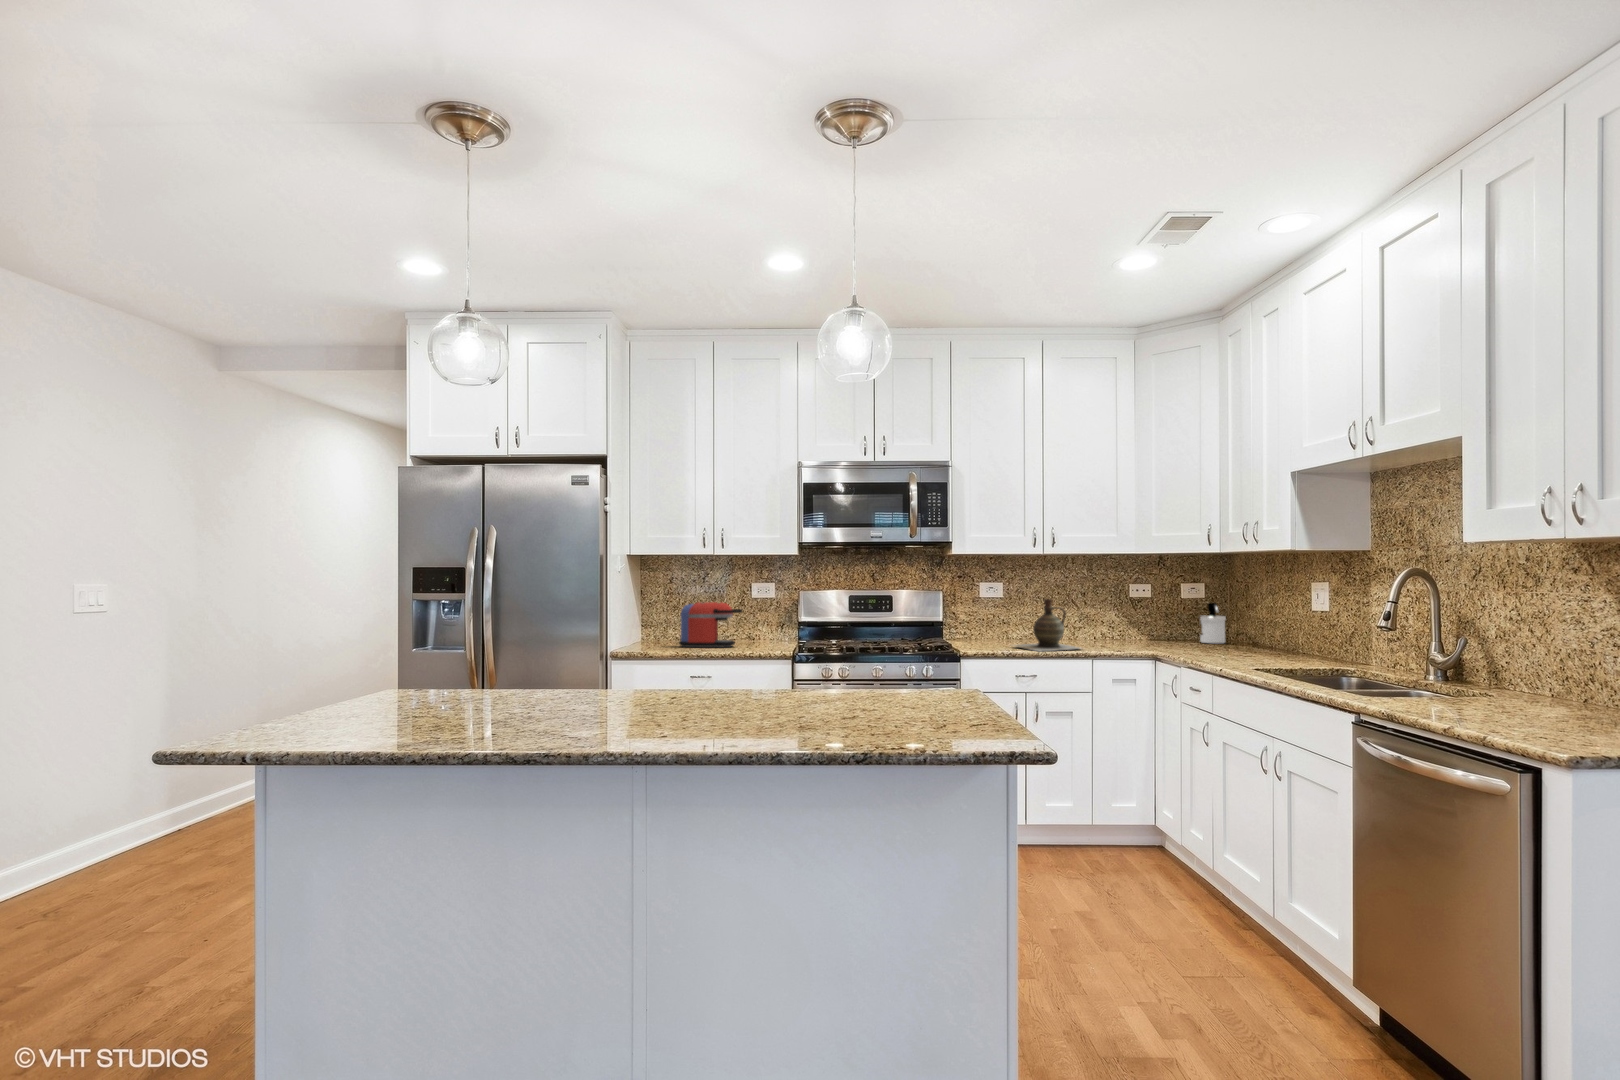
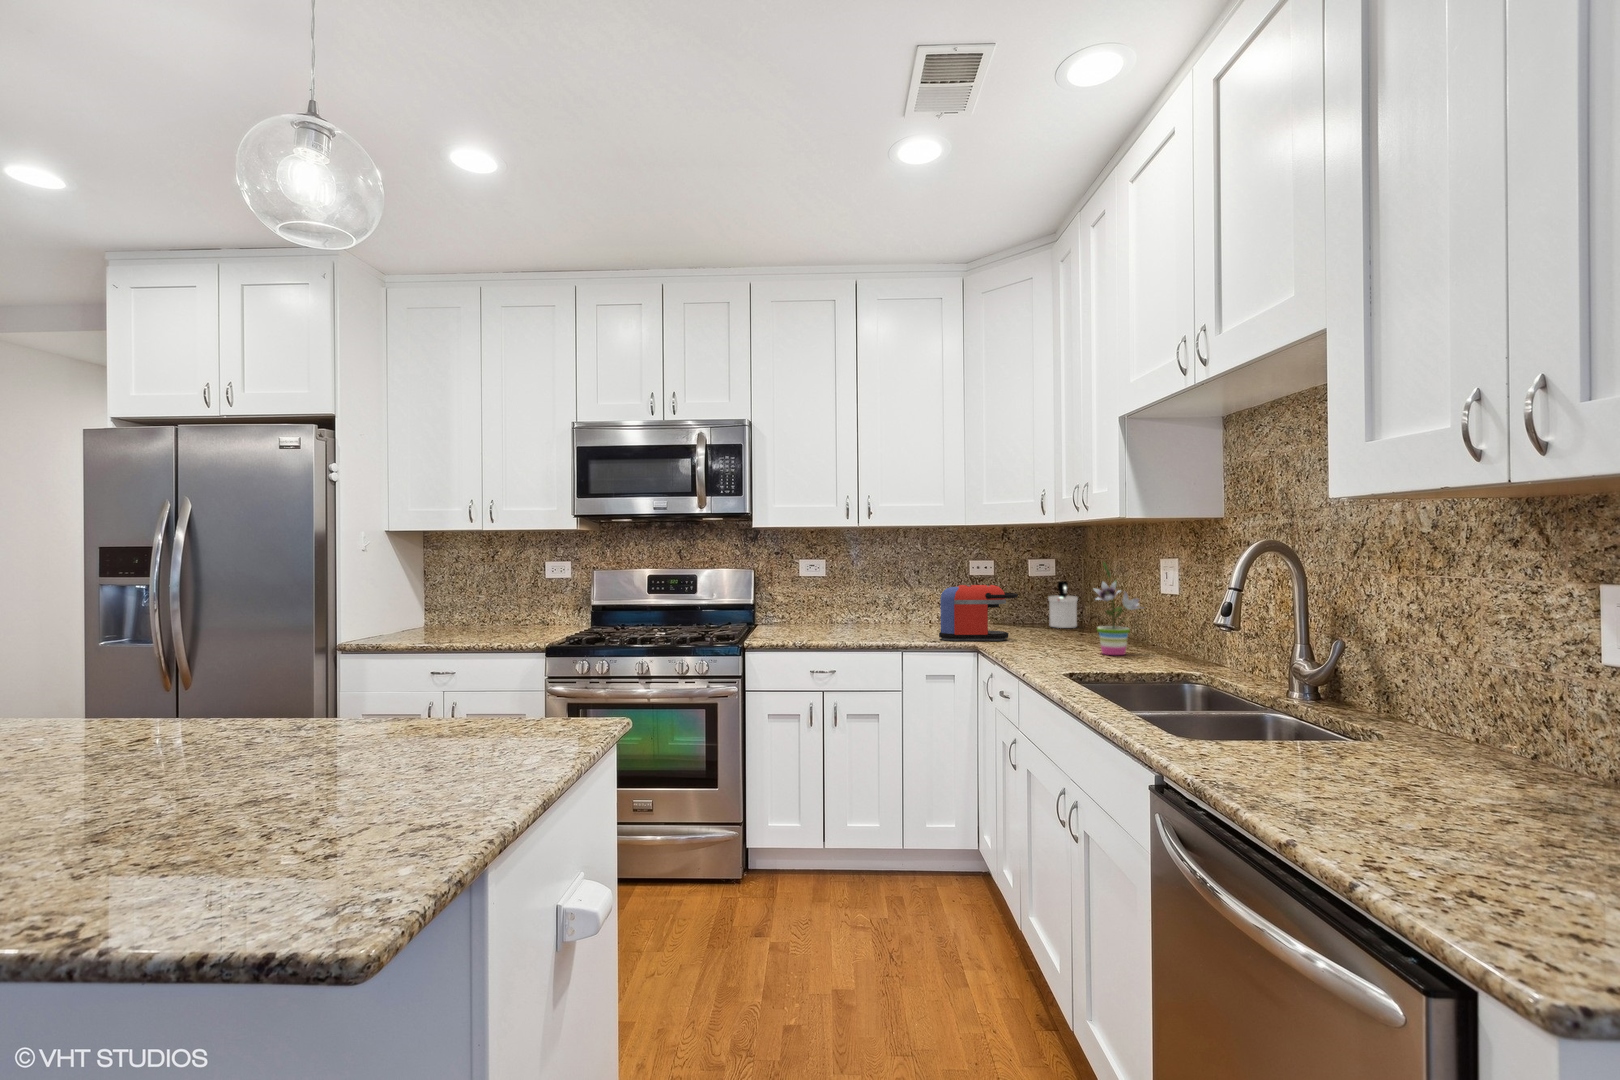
potted plant: none [1261,585,1304,659] -> present [1094,562,1140,655]
ceramic jug: present [1015,599,1080,651] -> none [816,579,899,643]
coffee maker: present [679,602,742,647] -> present [939,585,1018,641]

